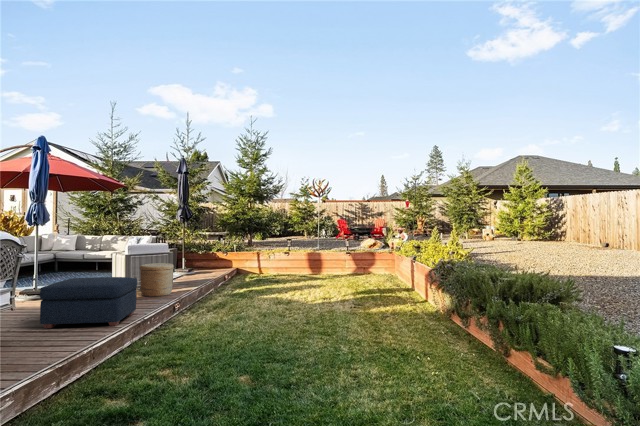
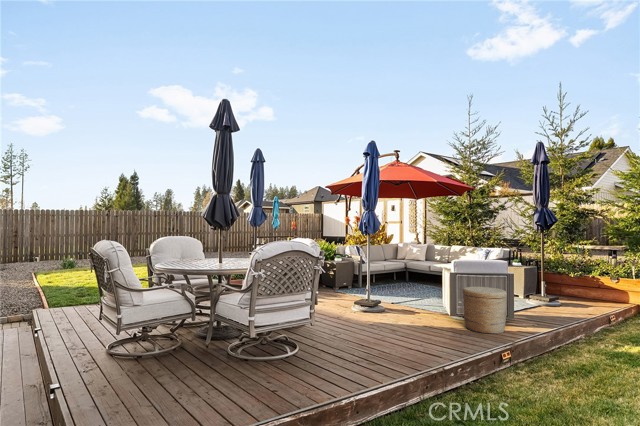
ottoman: present [40,277,137,329] -> none [340,295,439,366]

